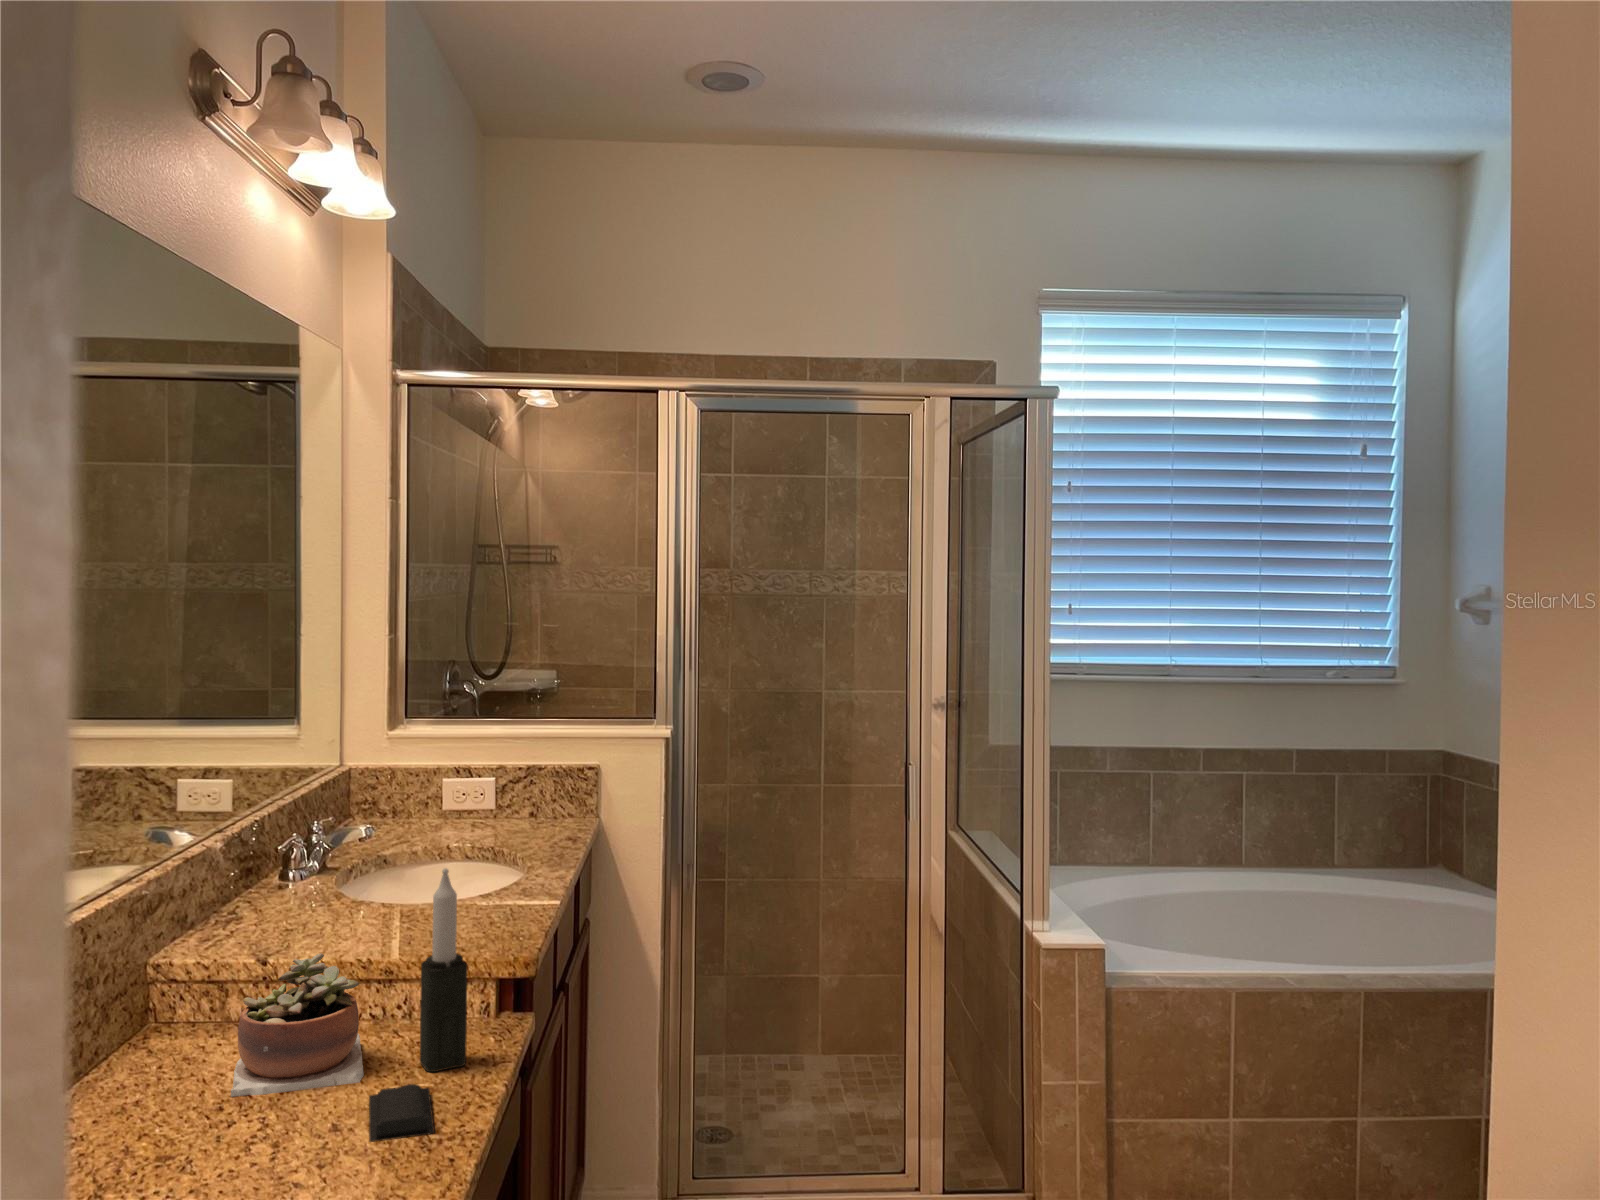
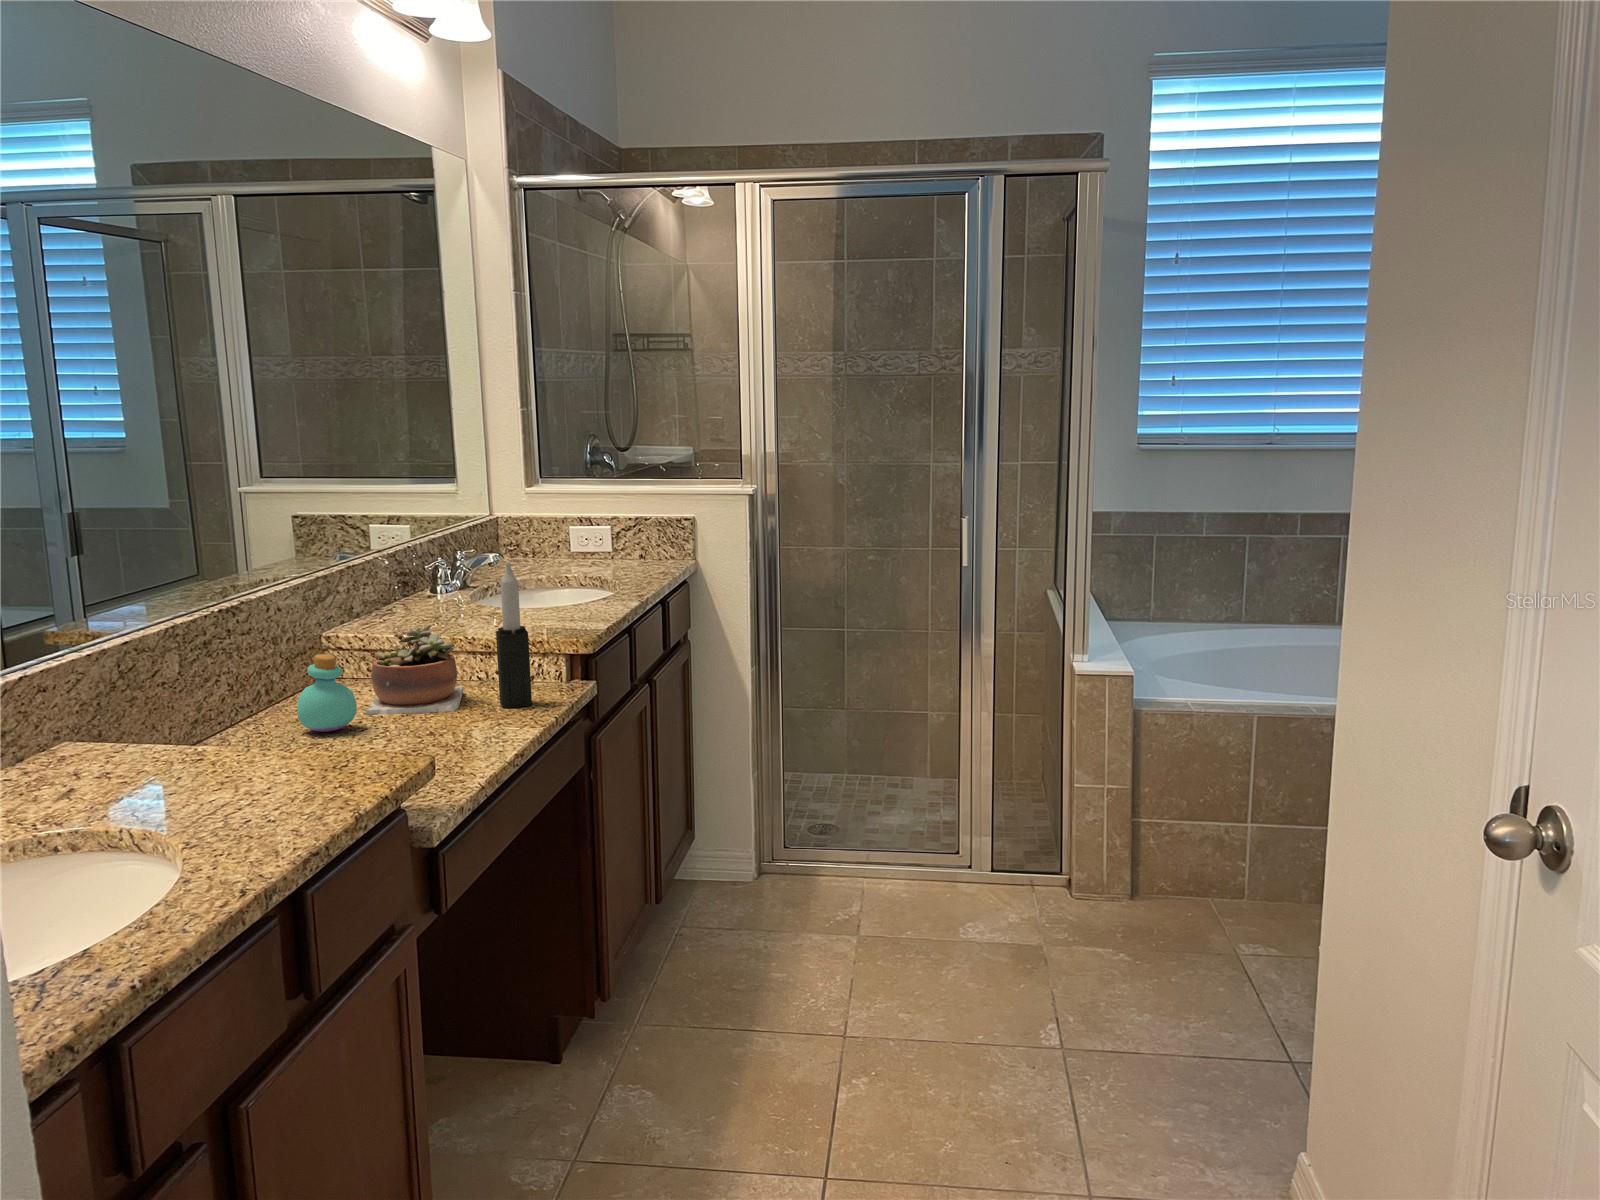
perfume bottle: none [139,1022,231,1142] -> present [297,654,357,732]
soap bar: present [369,1084,435,1142] -> none [445,709,498,739]

